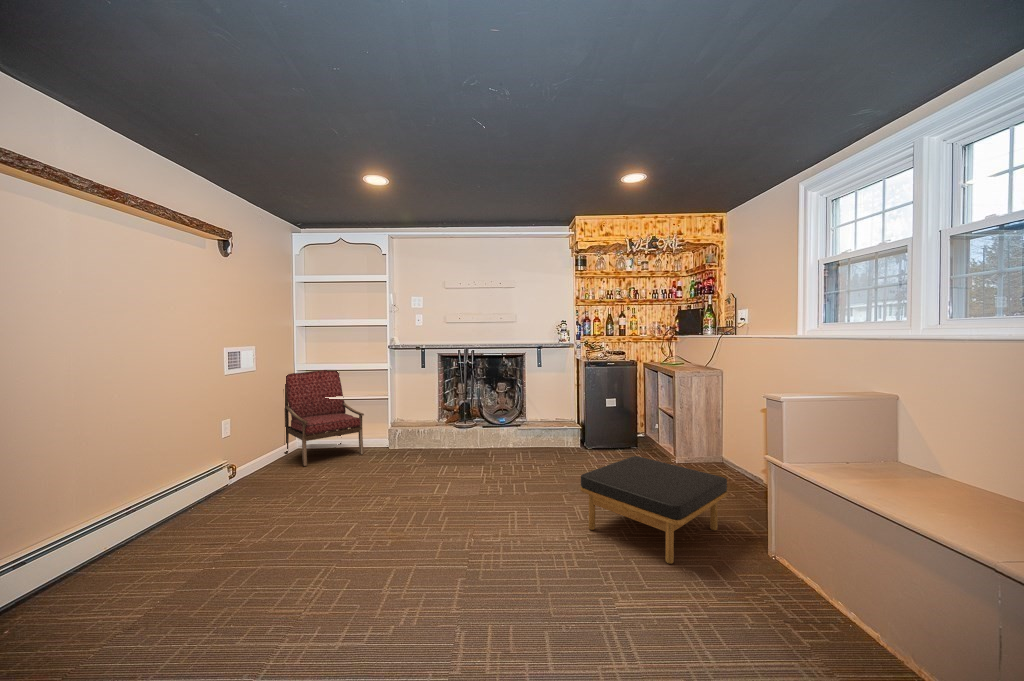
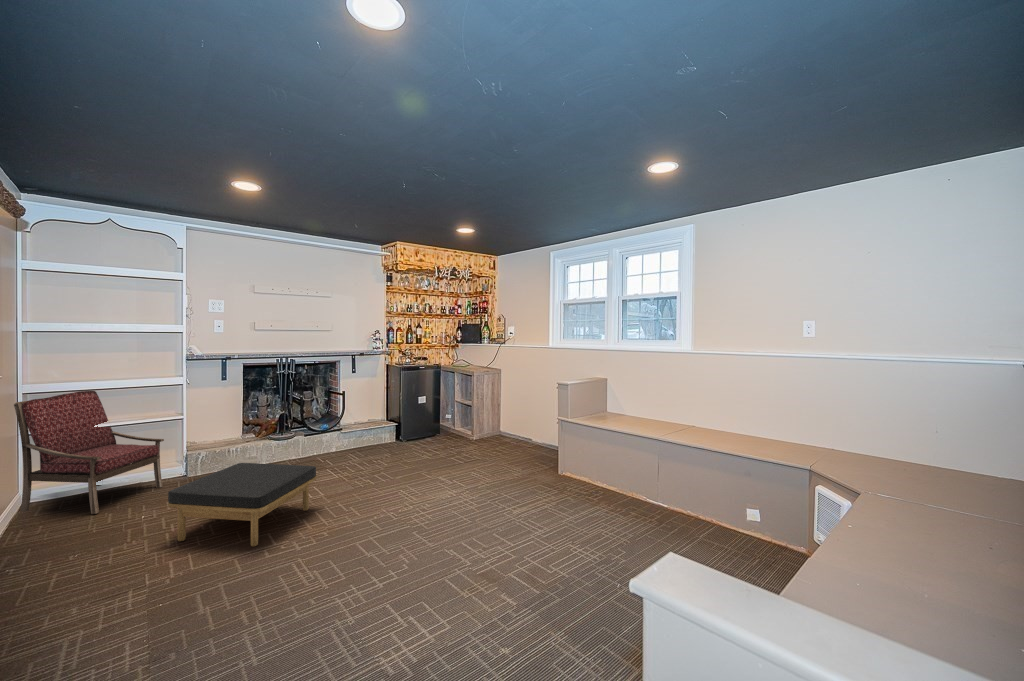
ottoman: present [580,456,728,564] -> present [168,463,316,547]

